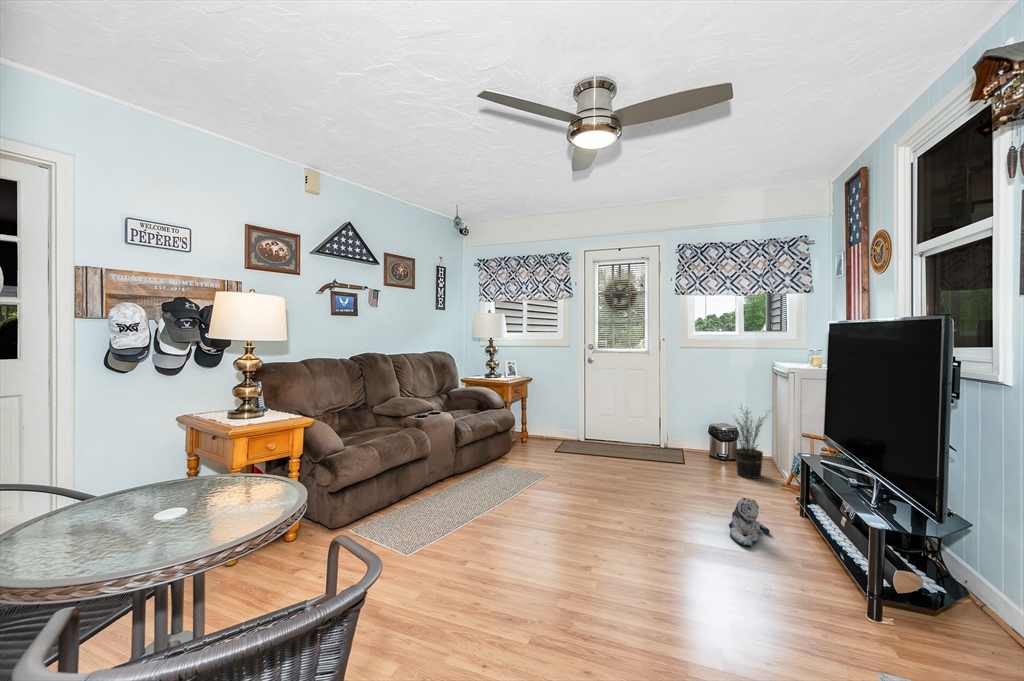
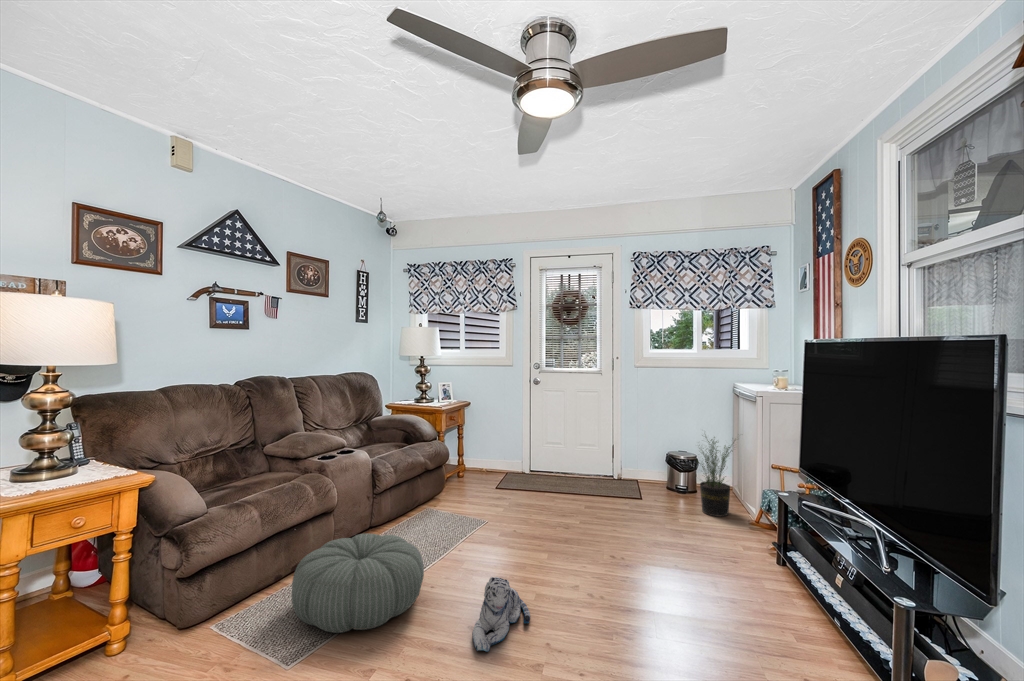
pouf: none [404,472,499,535] -> present [292,533,424,633]
plush toy: present [729,498,770,546] -> present [472,577,530,652]

